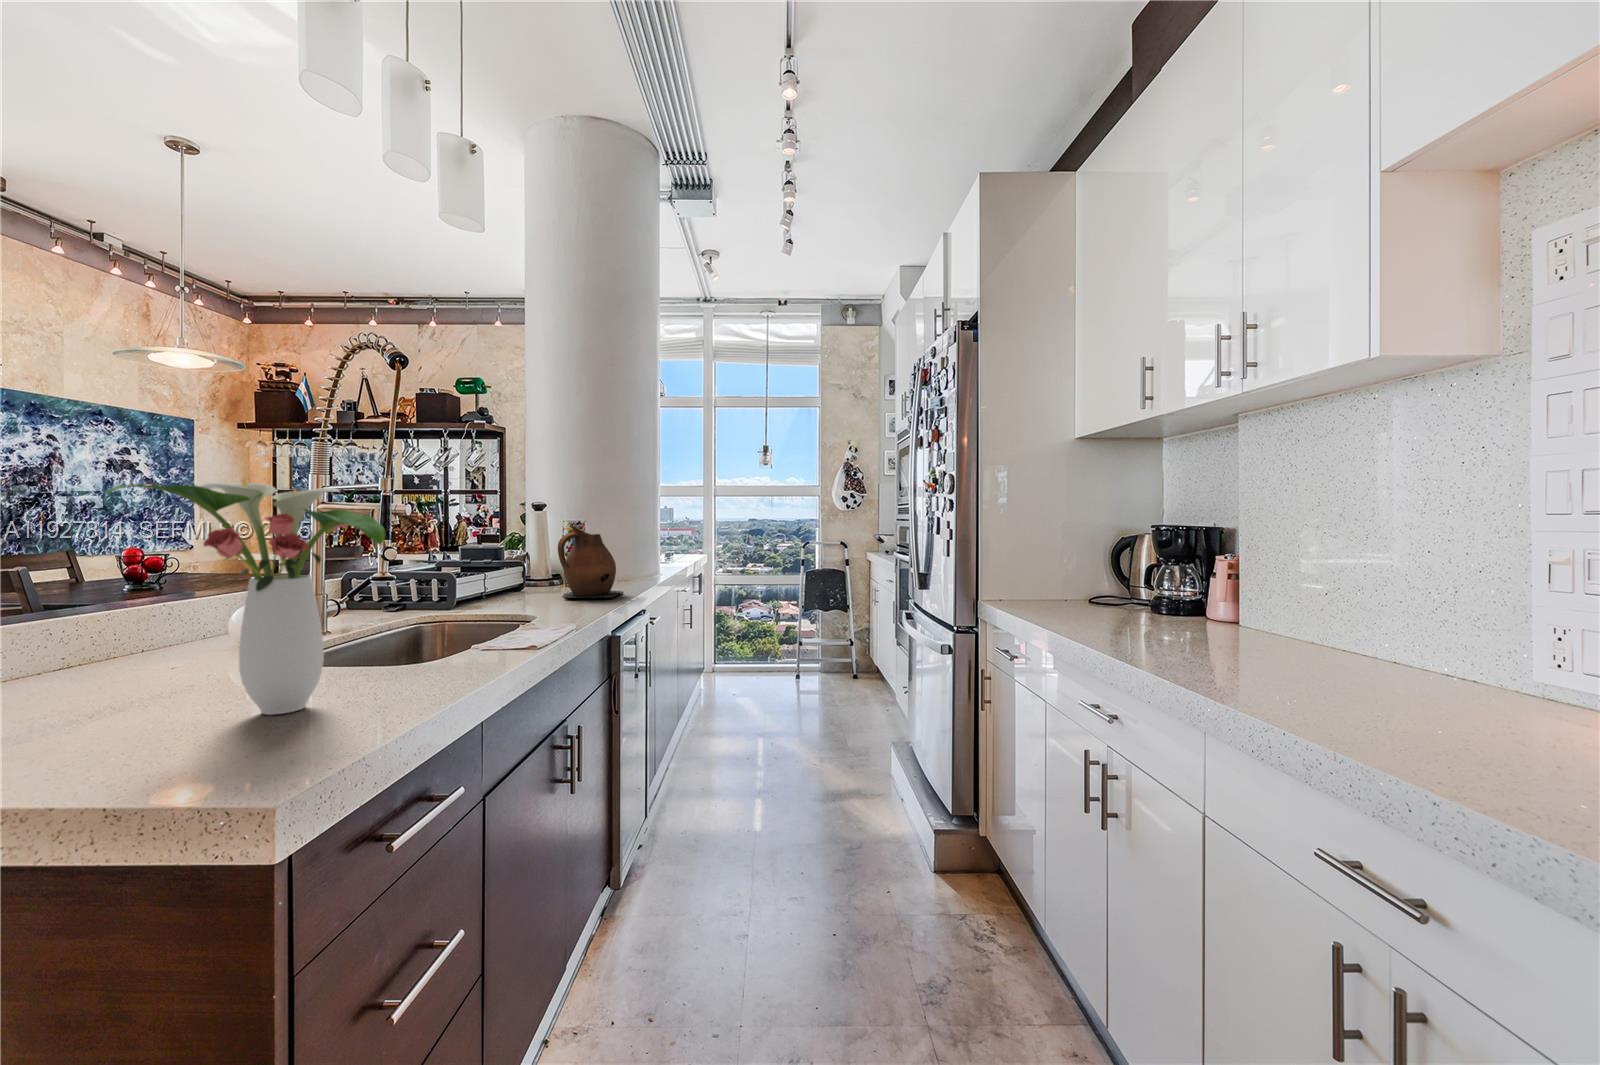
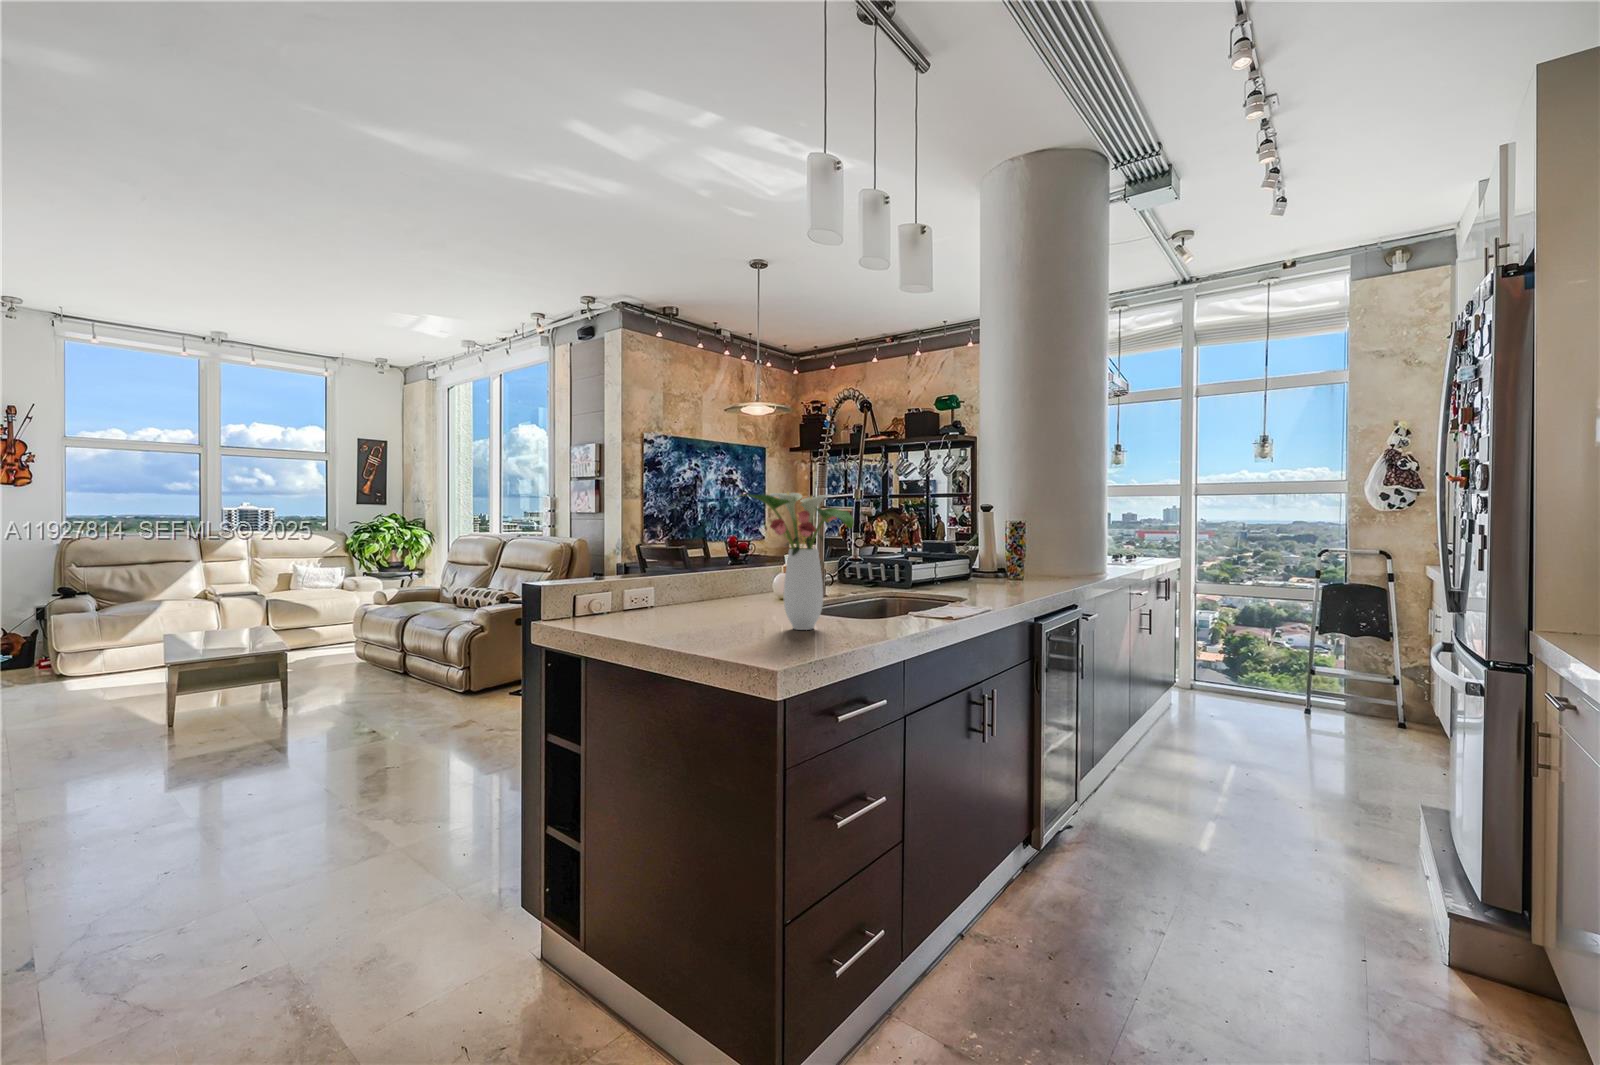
ceramic pitcher: present [558,526,623,599] -> none [996,525,1056,591]

